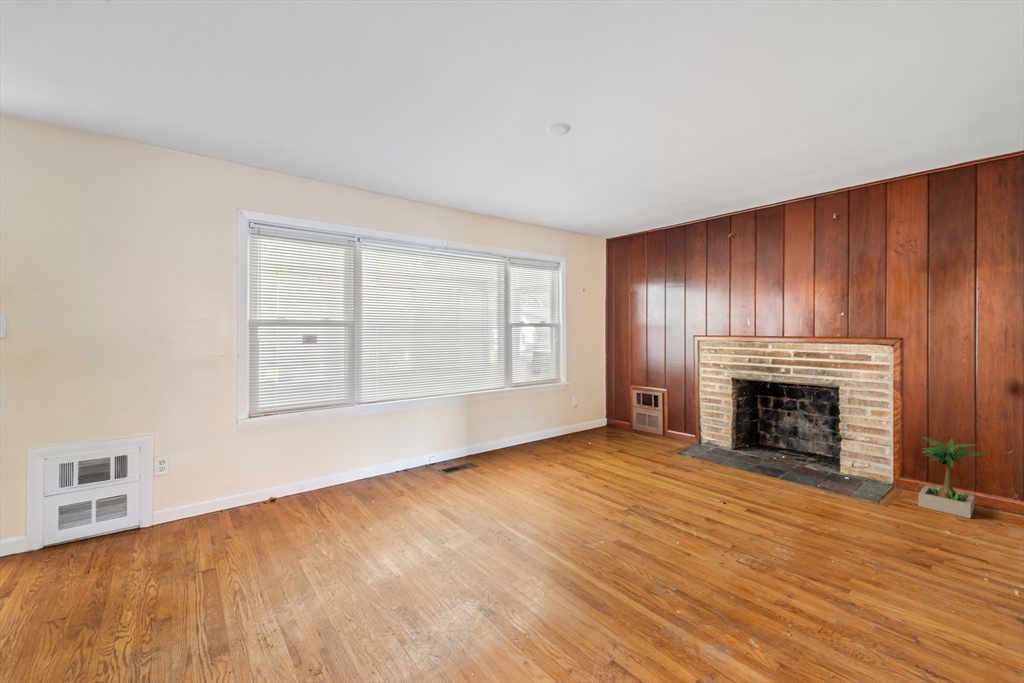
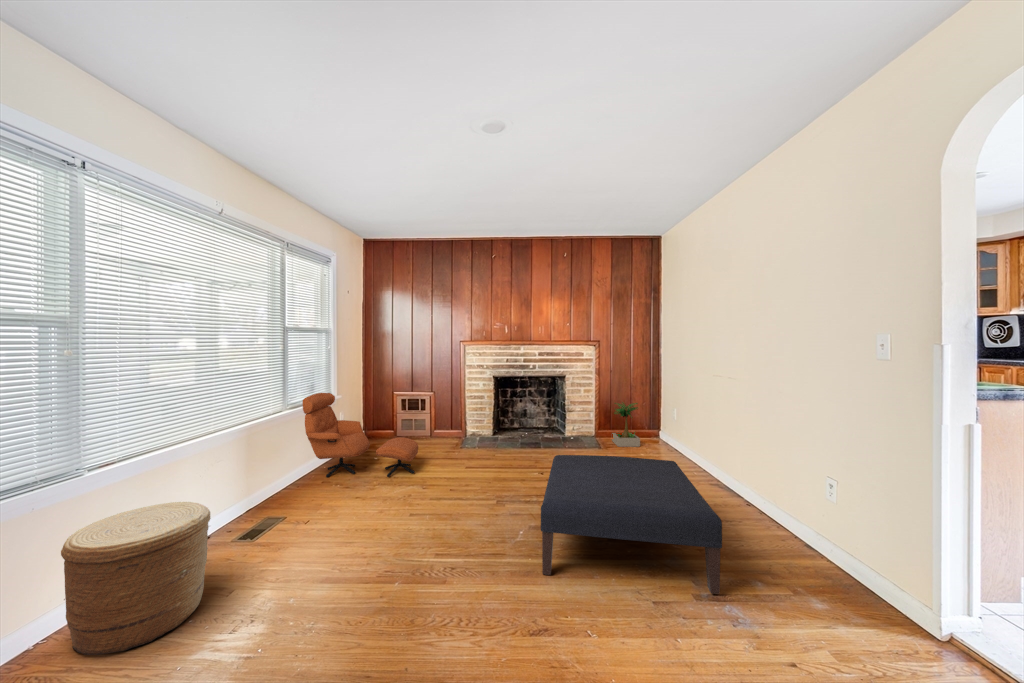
armchair: none [531,379,618,459] -> present [303,393,418,477]
woven basket: none [377,426,431,489] -> present [61,502,210,655]
ottoman: none [584,467,834,650] -> present [541,455,722,594]

